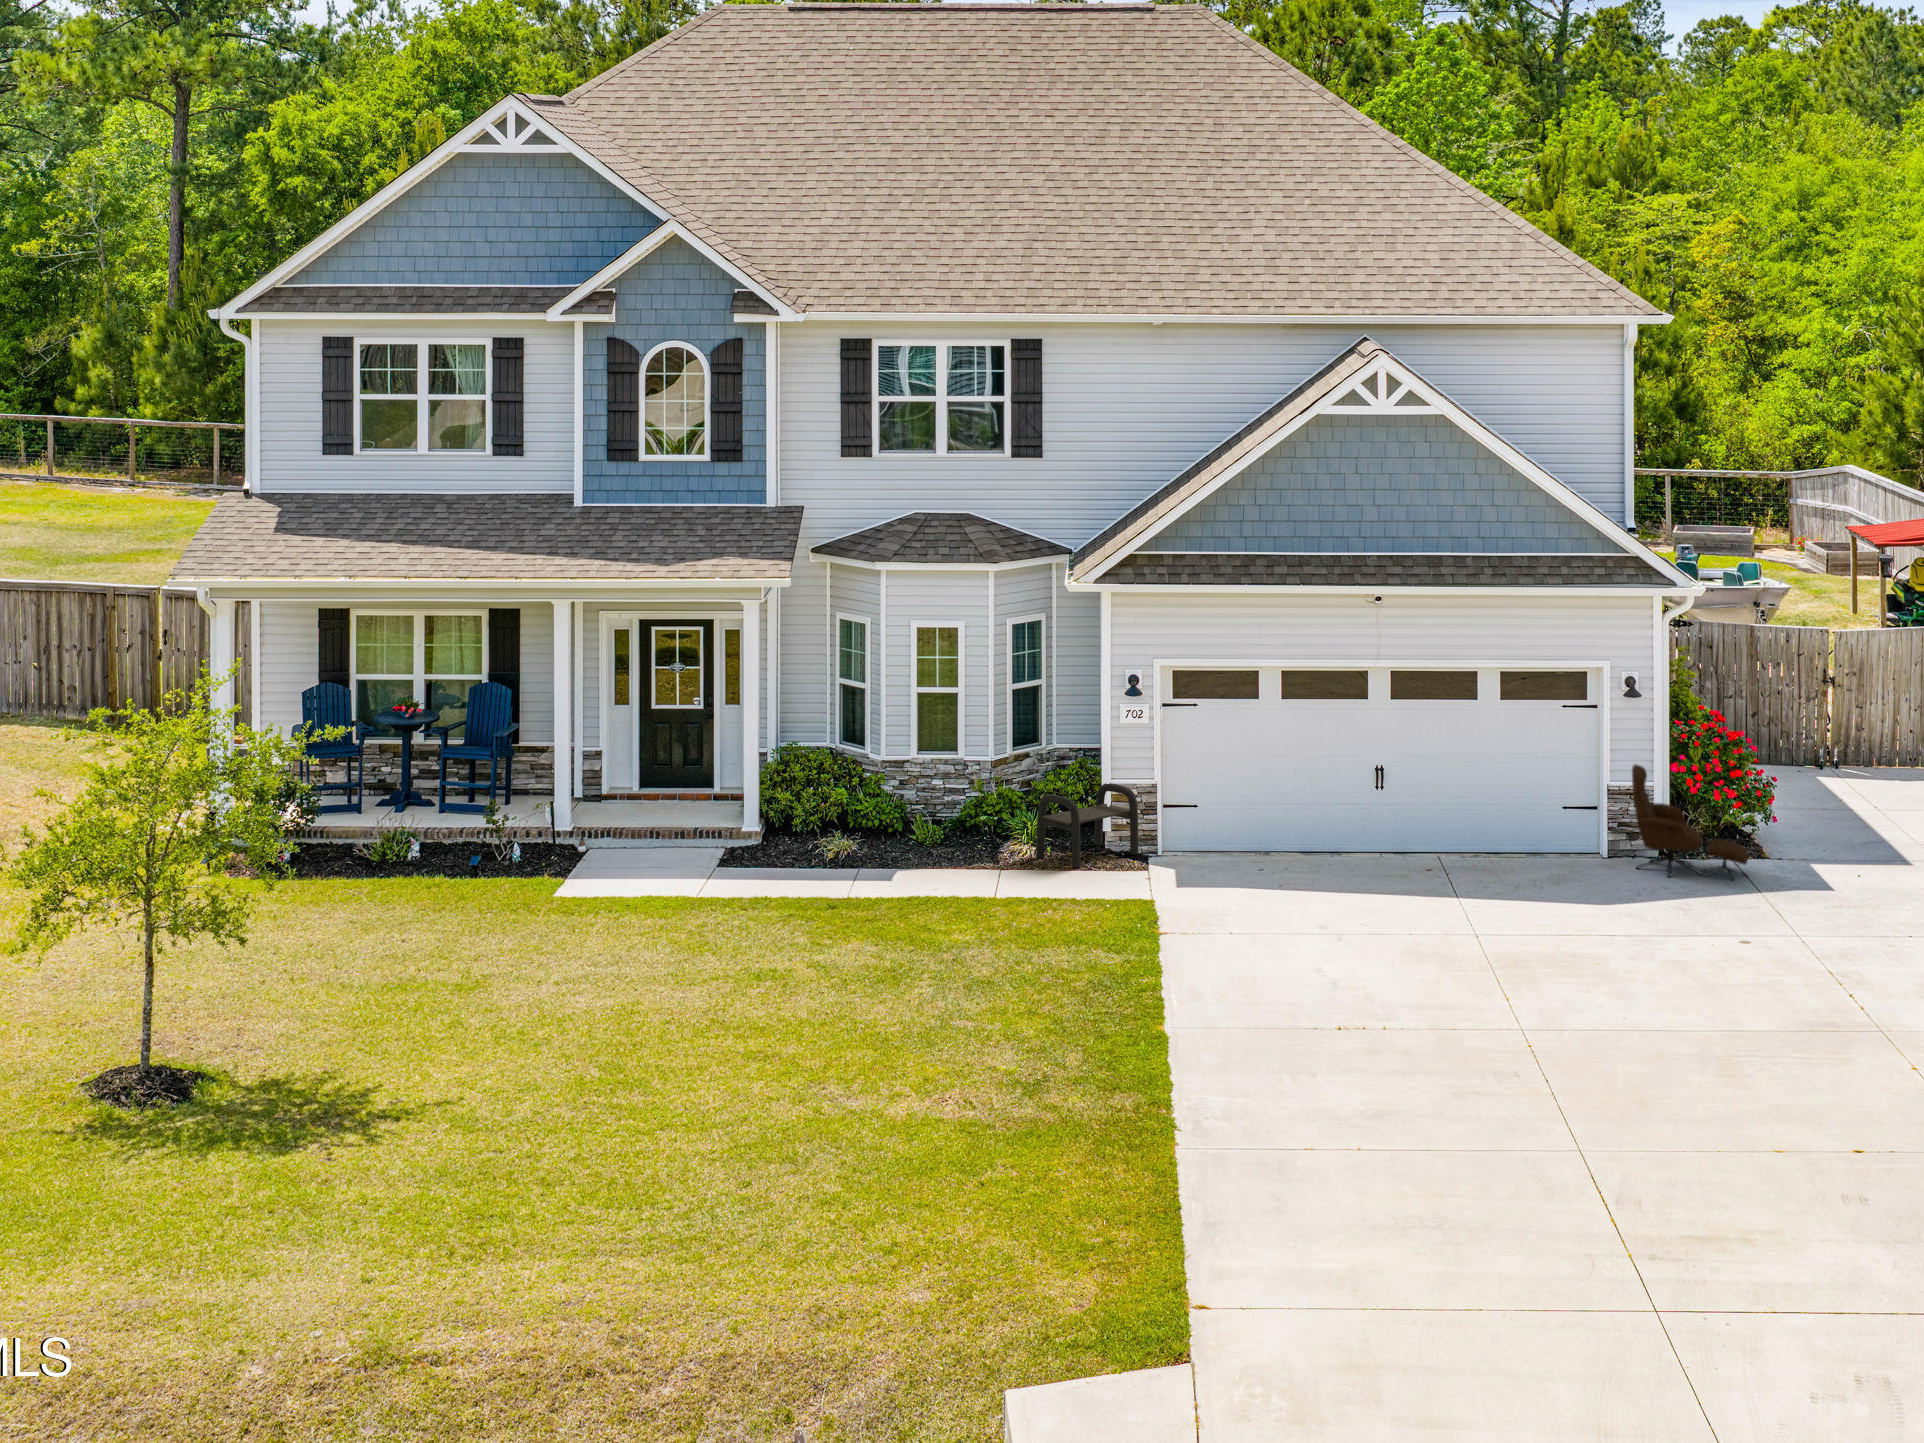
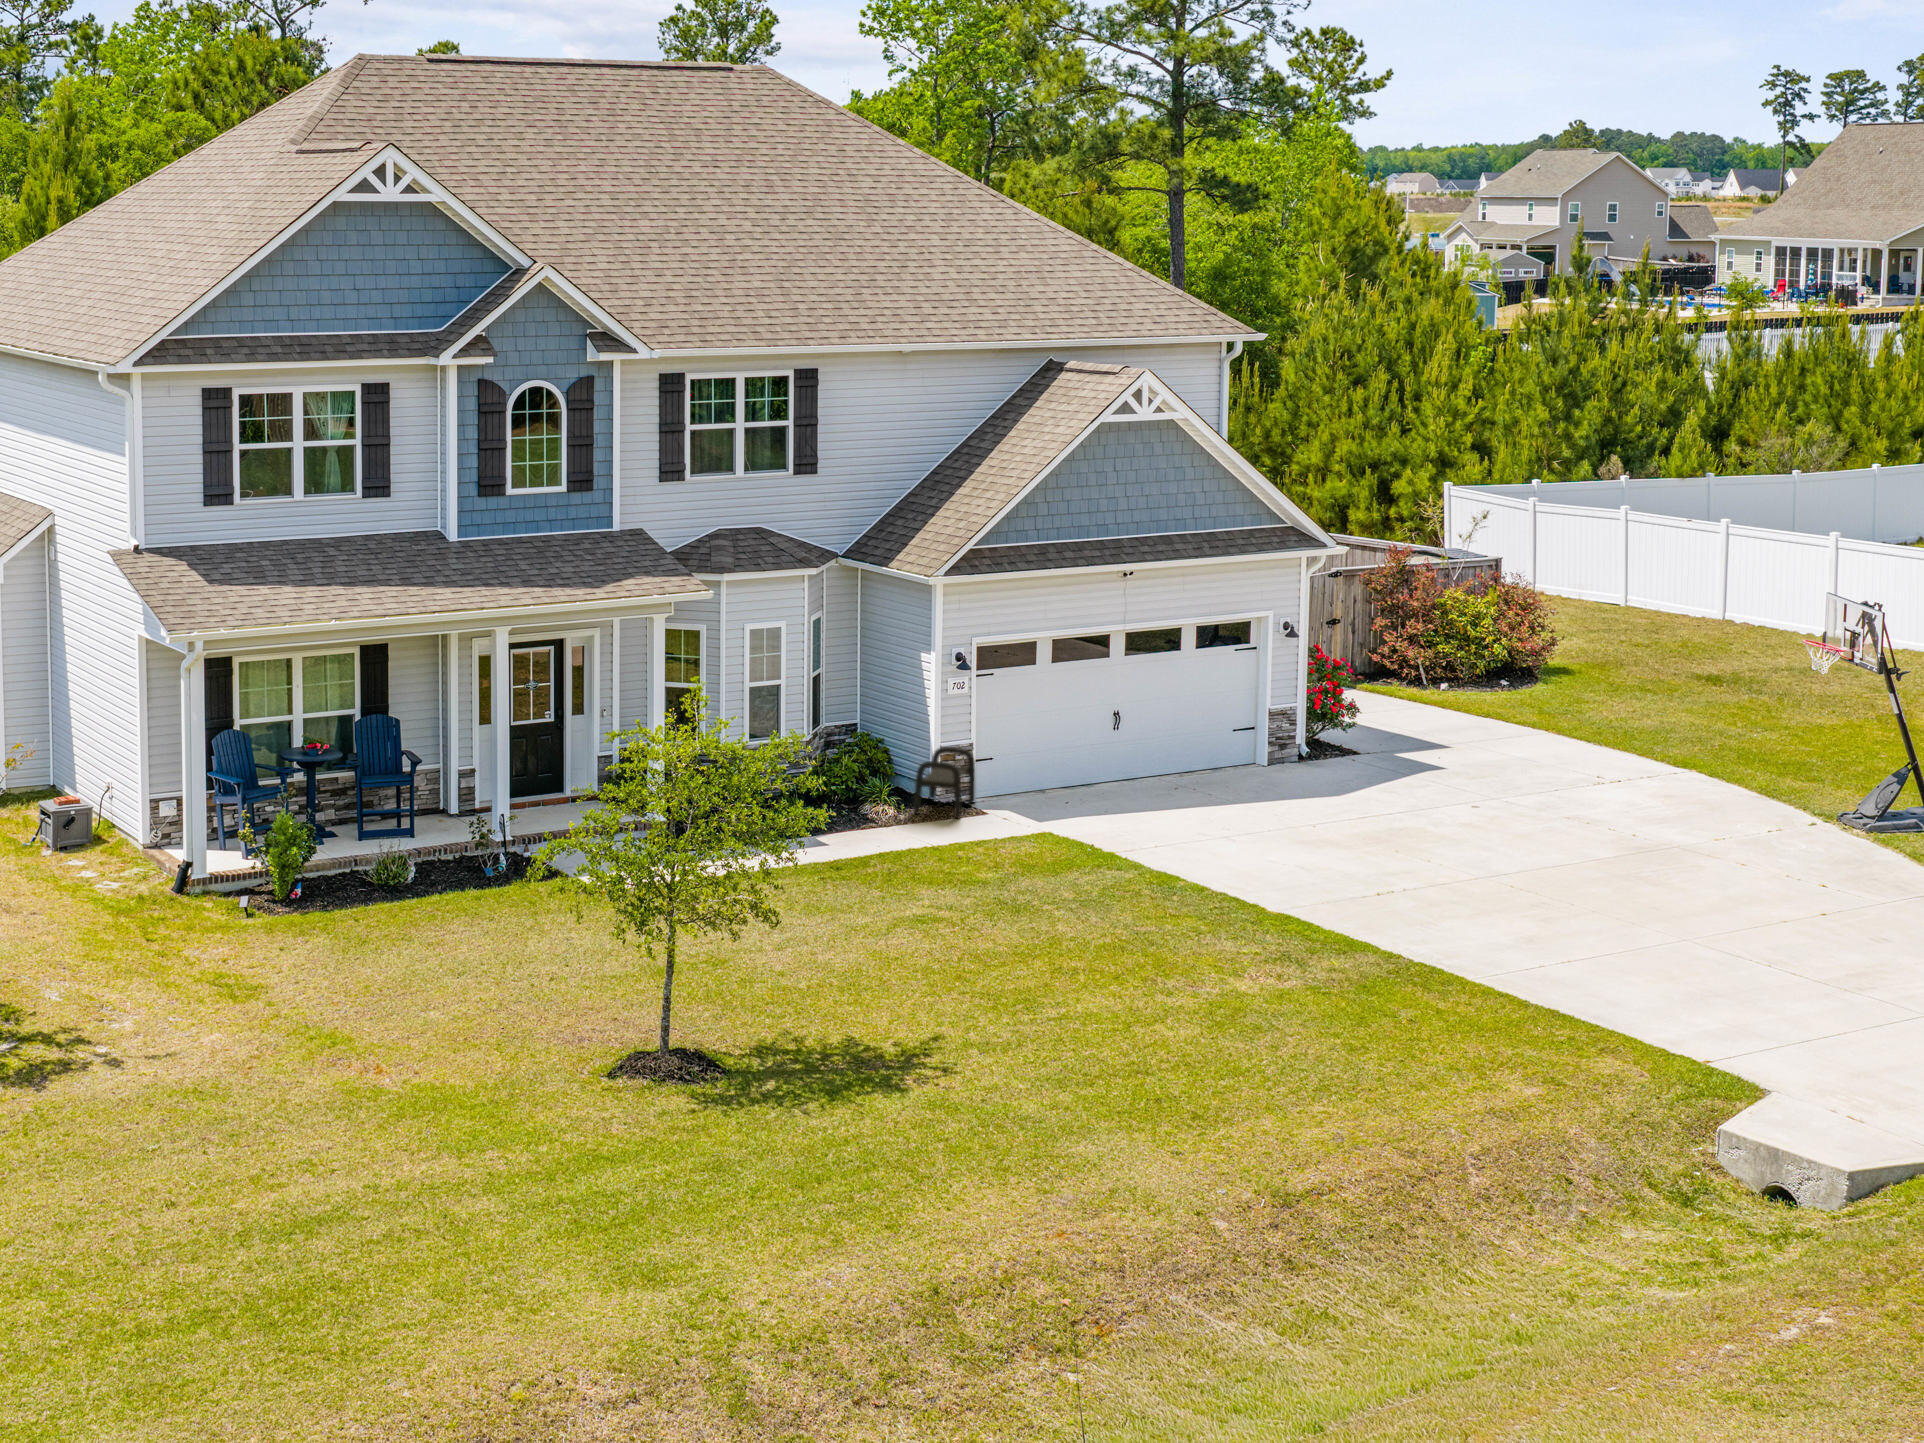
lounge chair: present [1632,764,1748,880] -> none [1282,692,1369,773]

